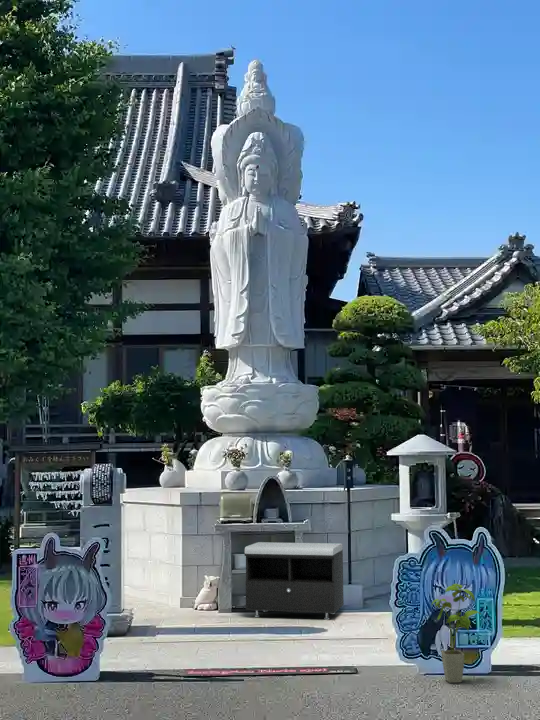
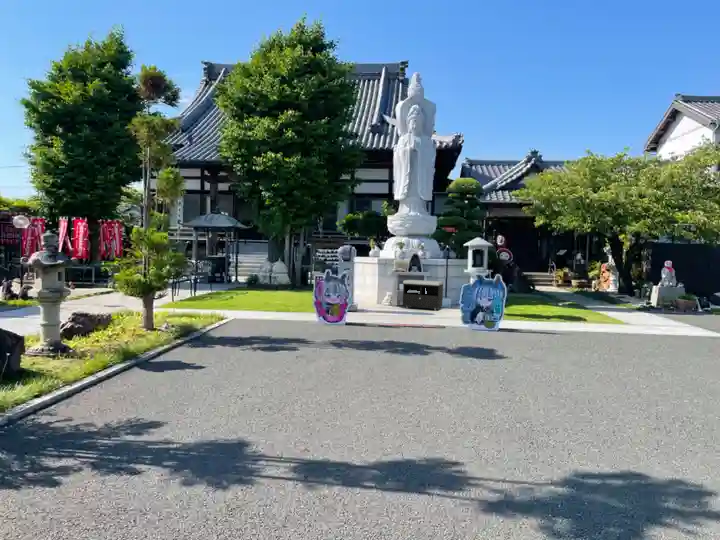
house plant: present [432,584,480,683] -> none [474,294,494,331]

